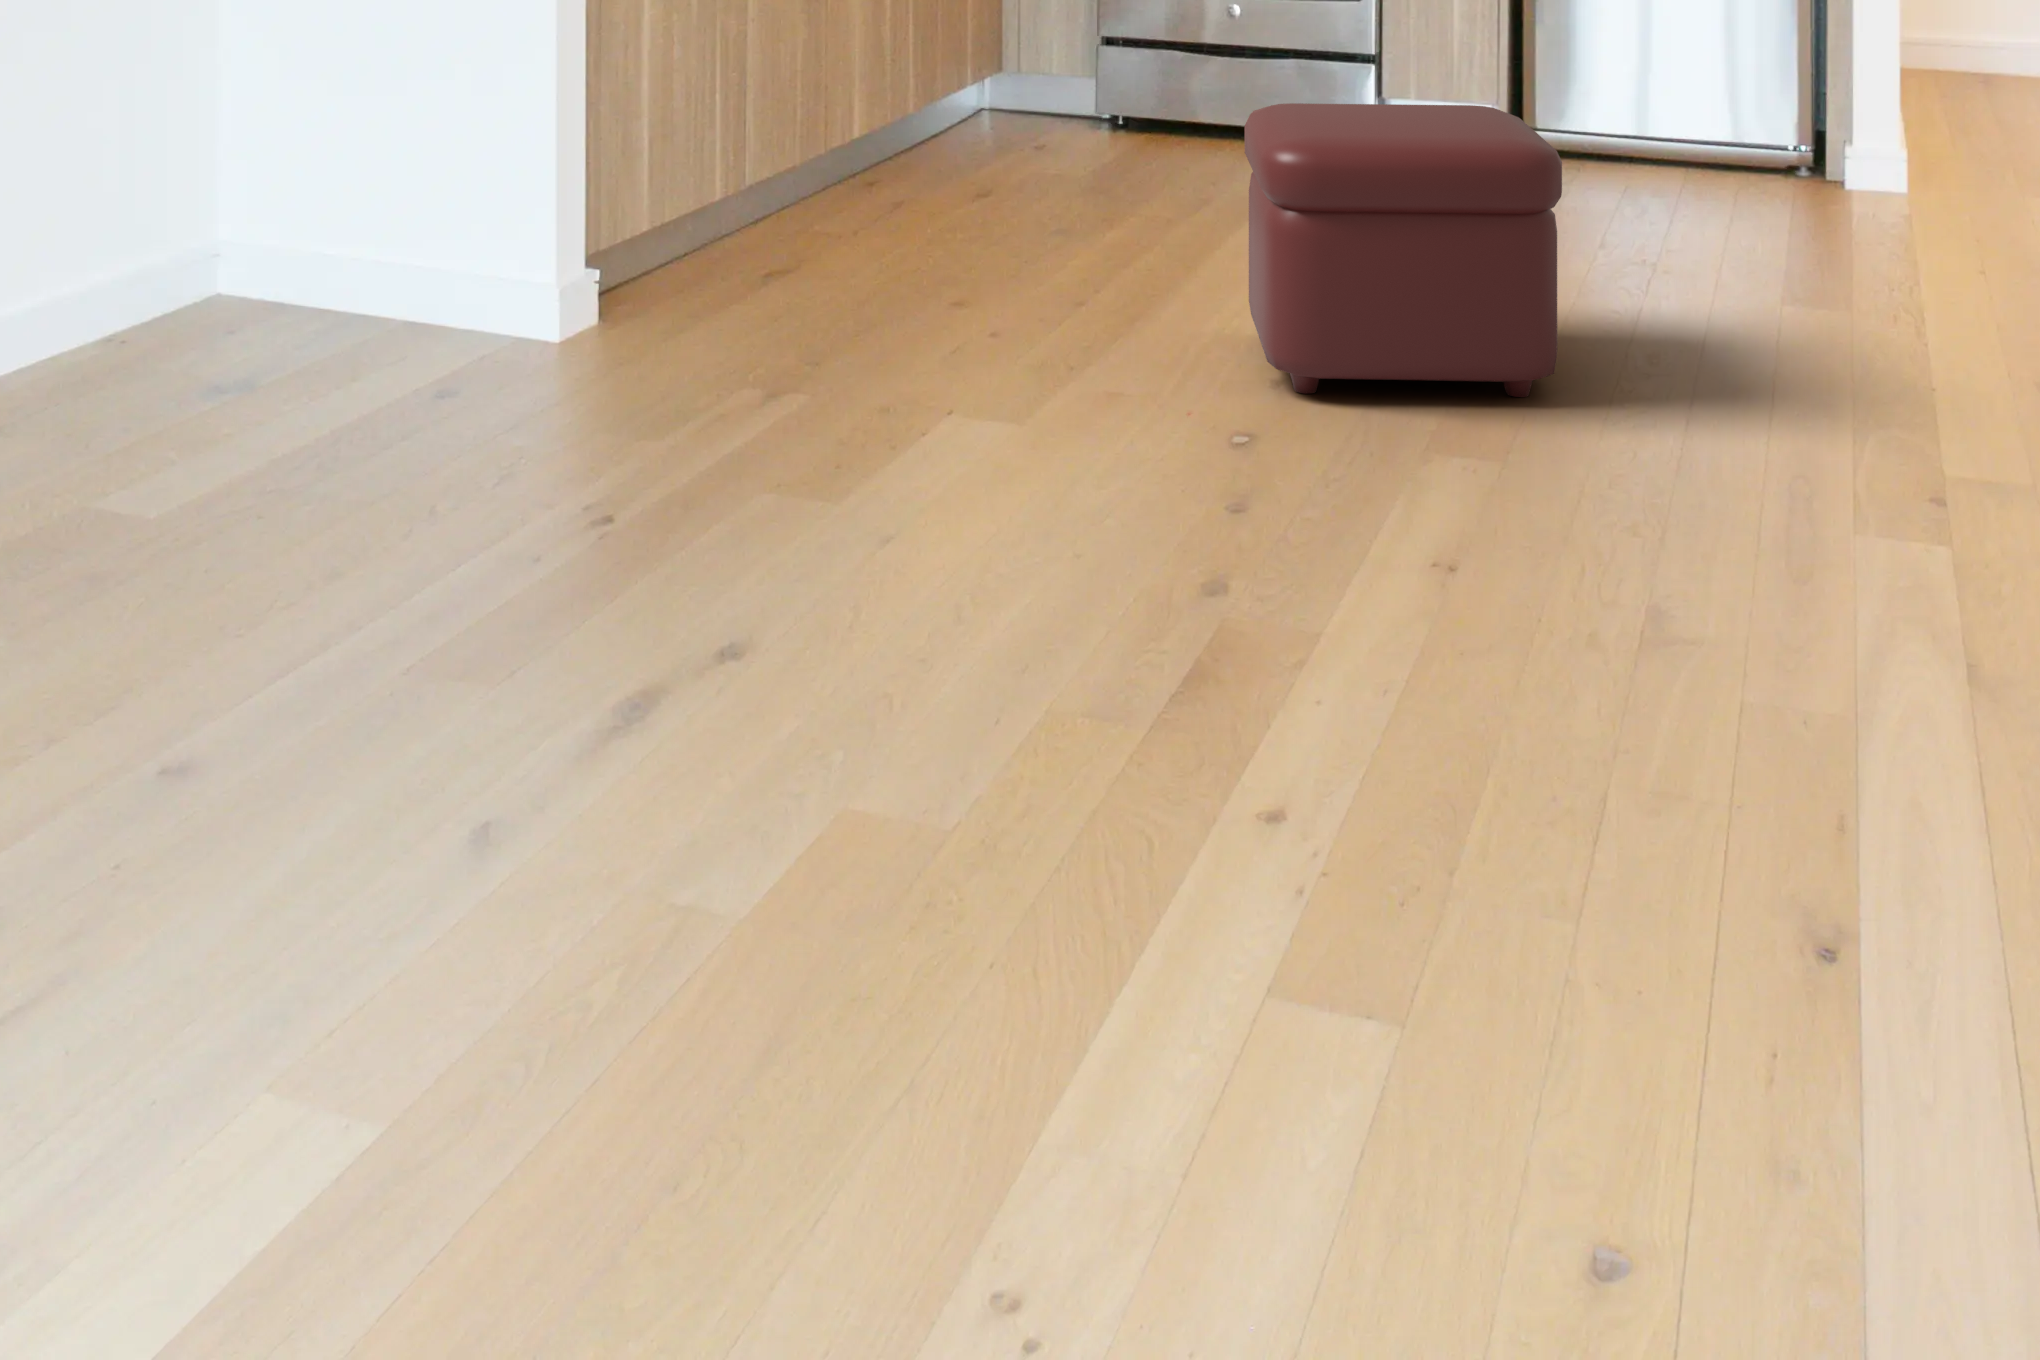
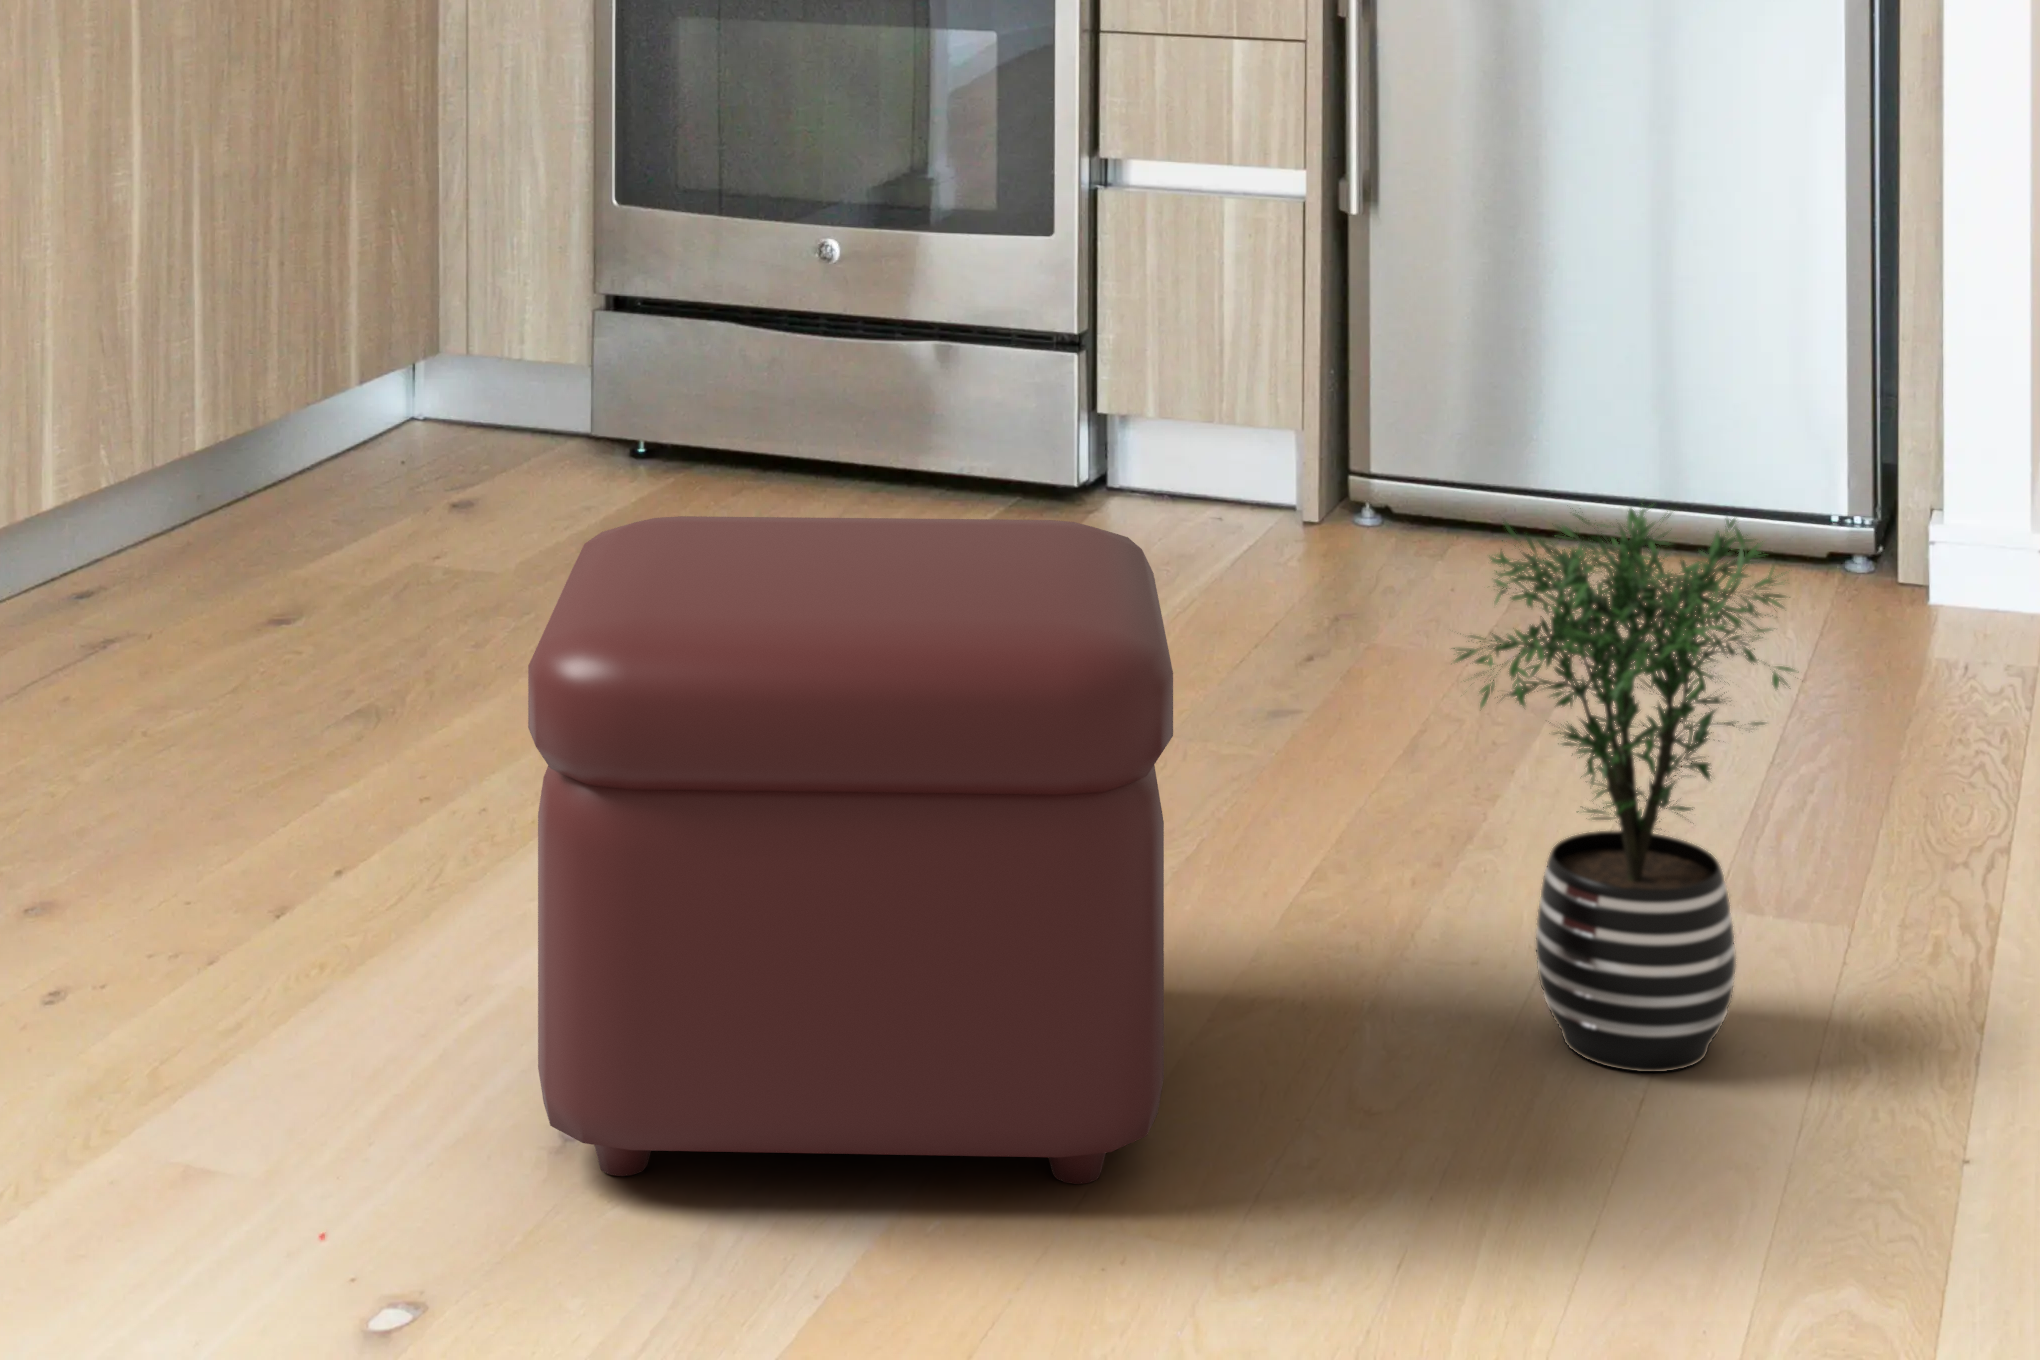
potted plant: none [1673,93,1853,362] -> present [1453,507,1794,1072]

